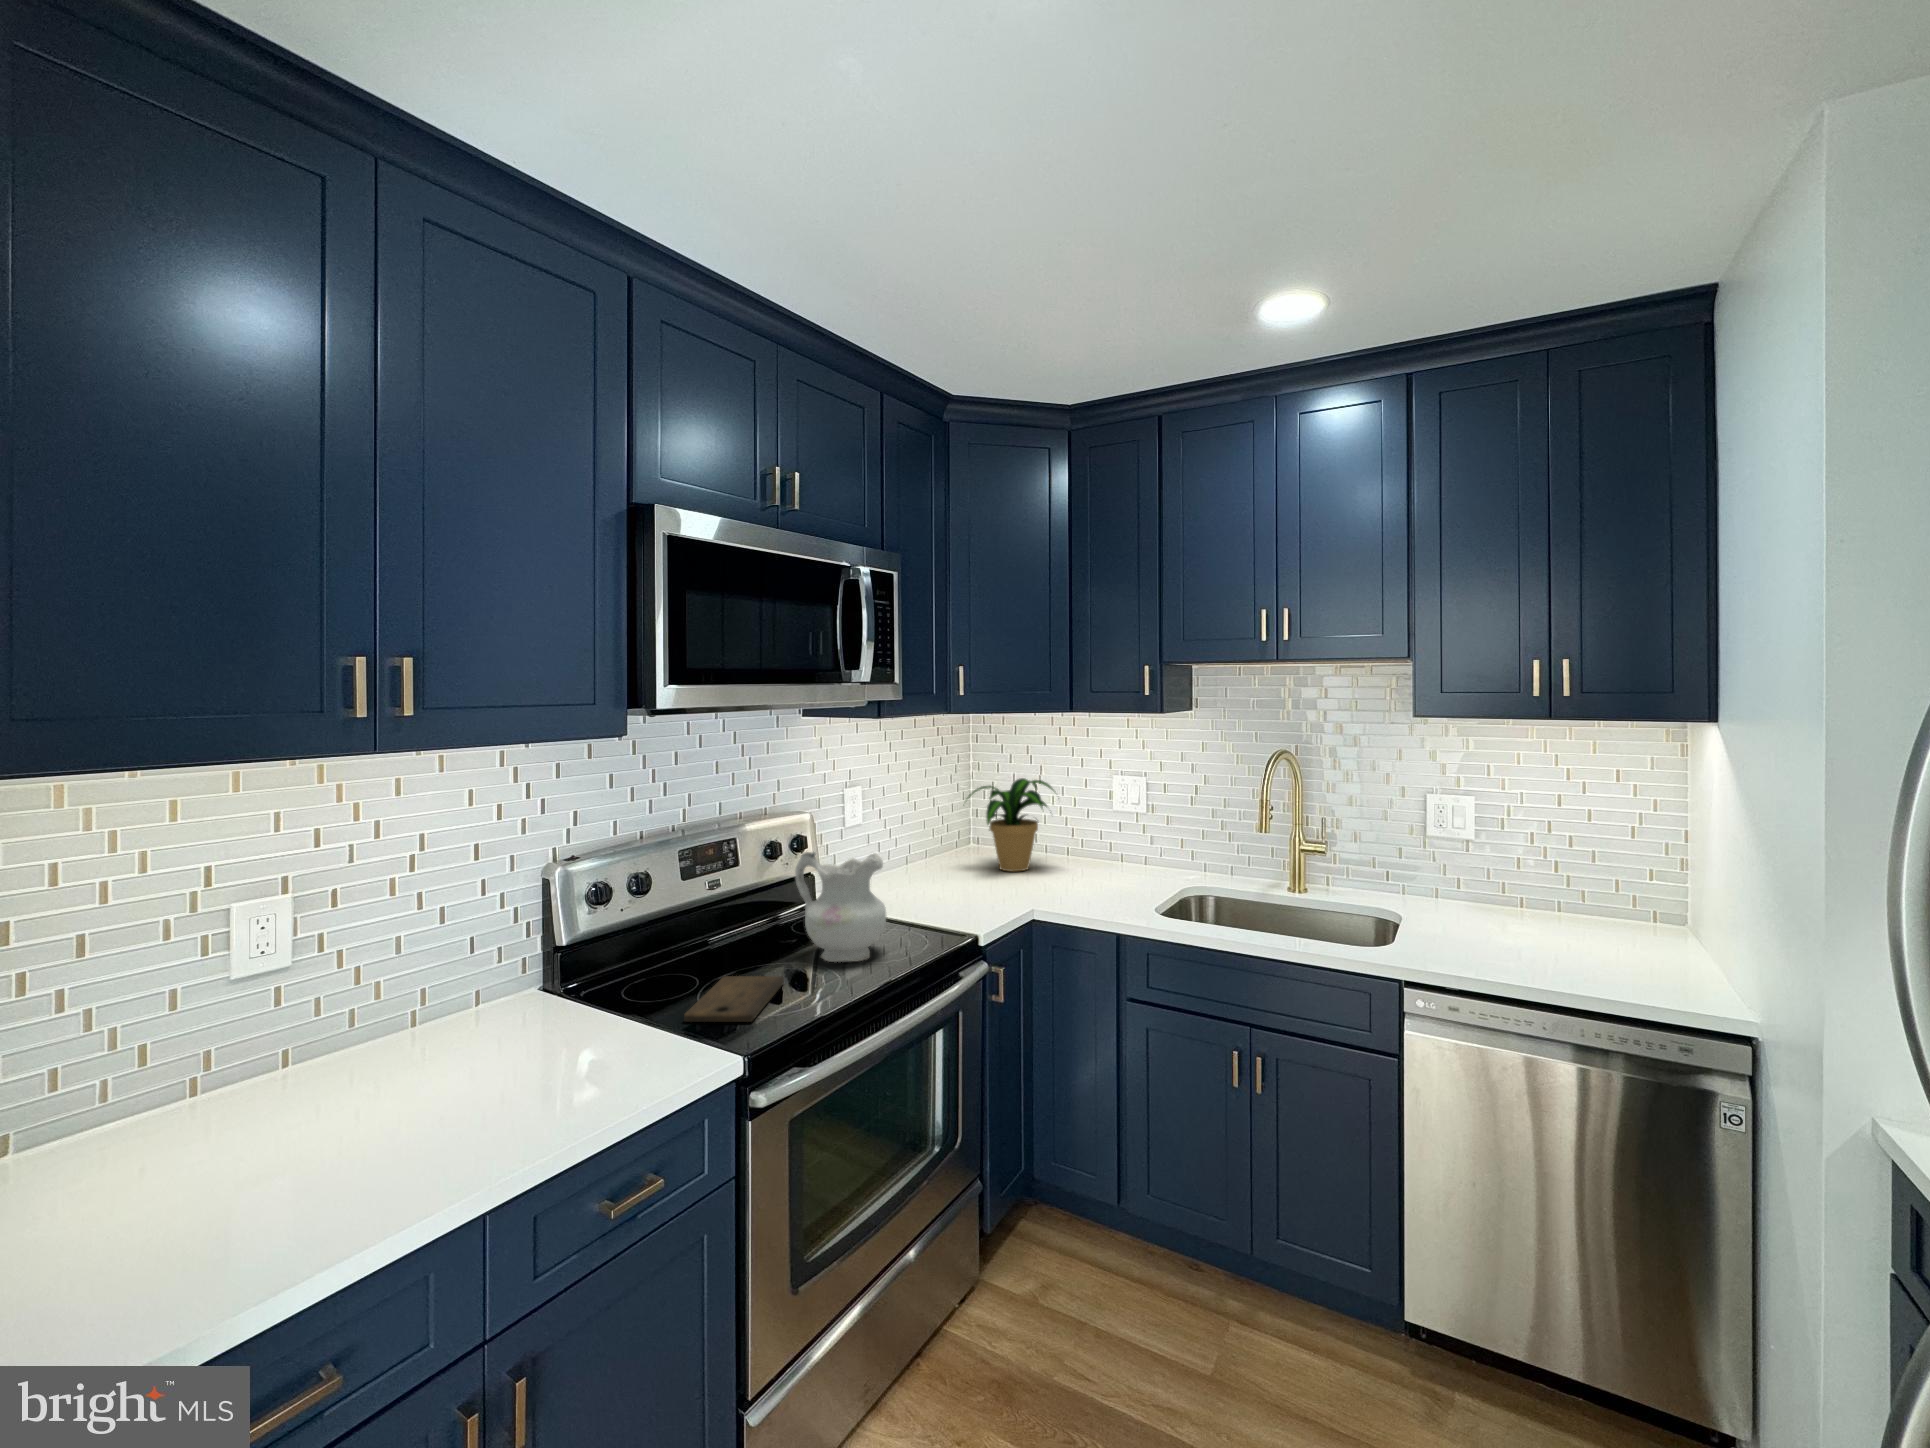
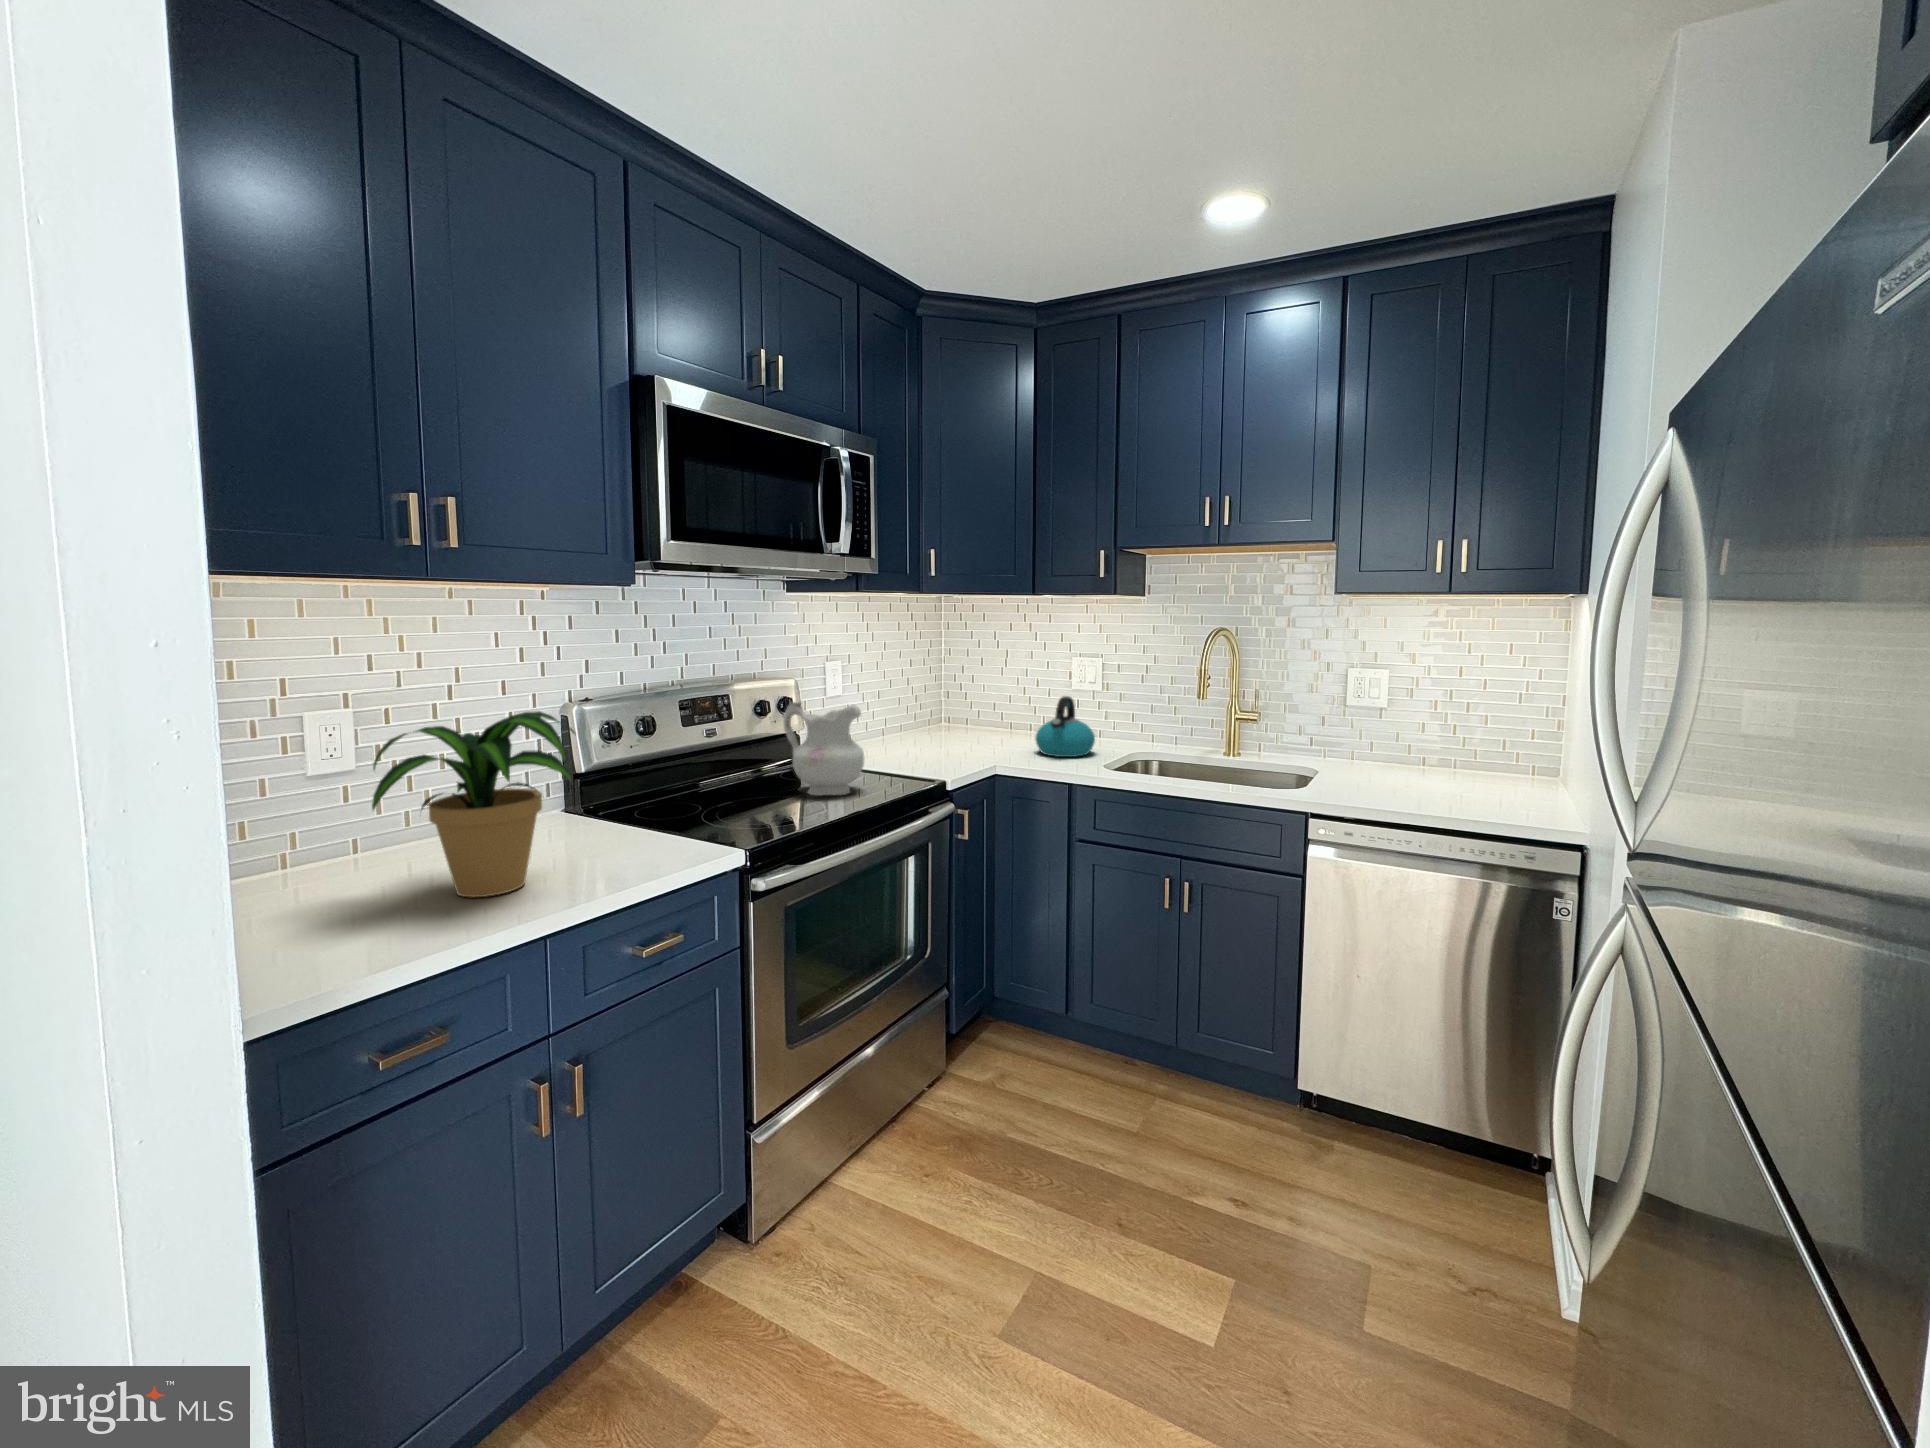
potted plant: present [967,778,1054,872] -> present [372,711,575,897]
kettle: none [1077,826,1144,896] -> present [1036,696,1095,757]
cutting board: present [684,976,784,1022] -> none [692,802,776,830]

